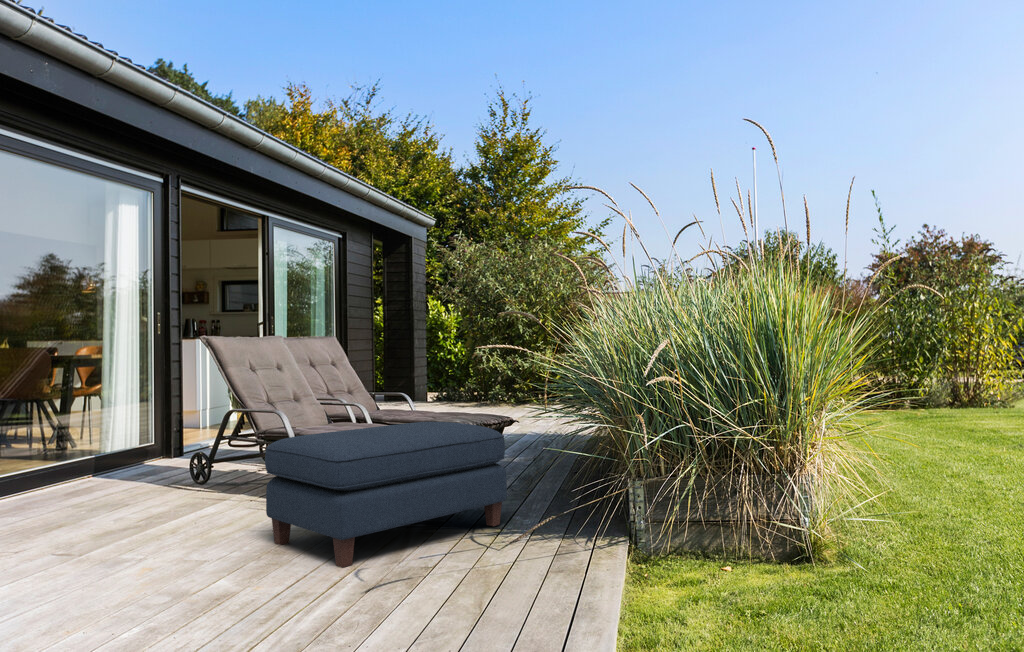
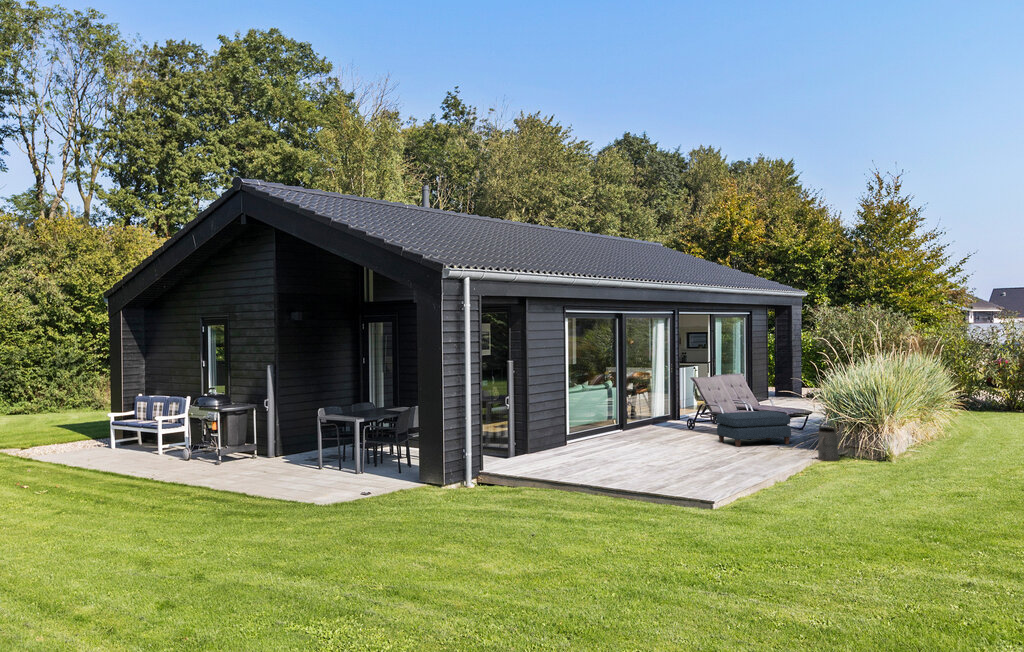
watering can: none [658,447,739,615] -> present [817,420,844,461]

